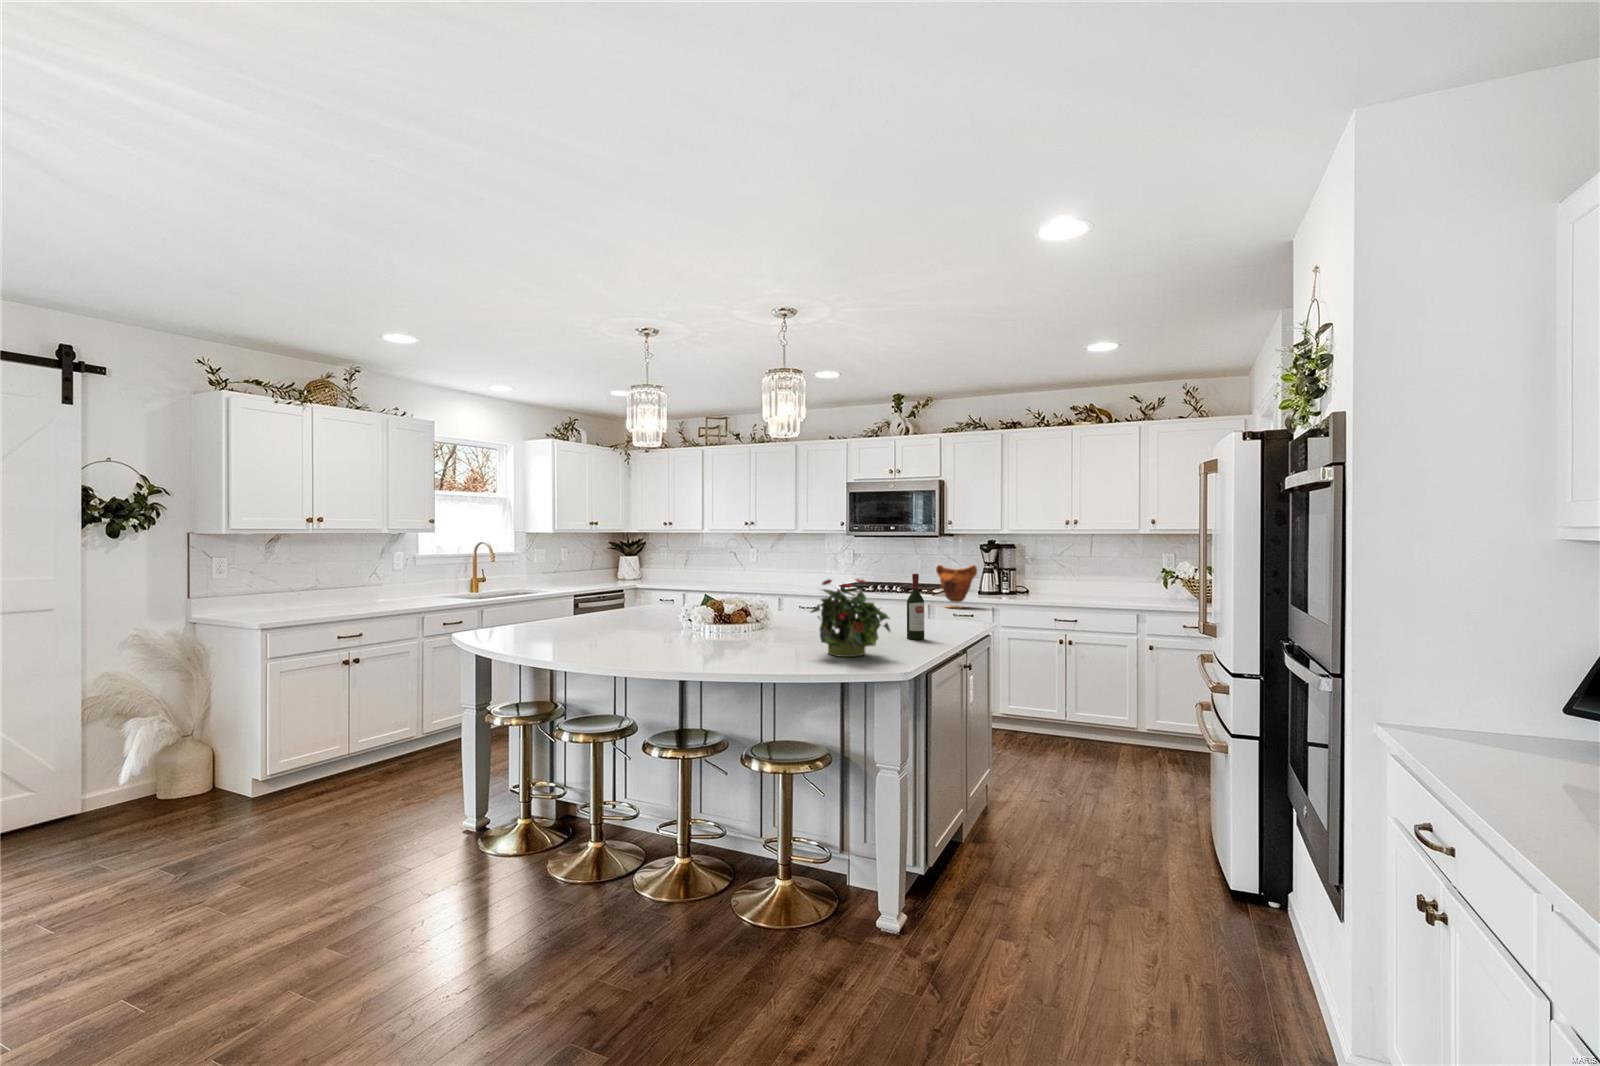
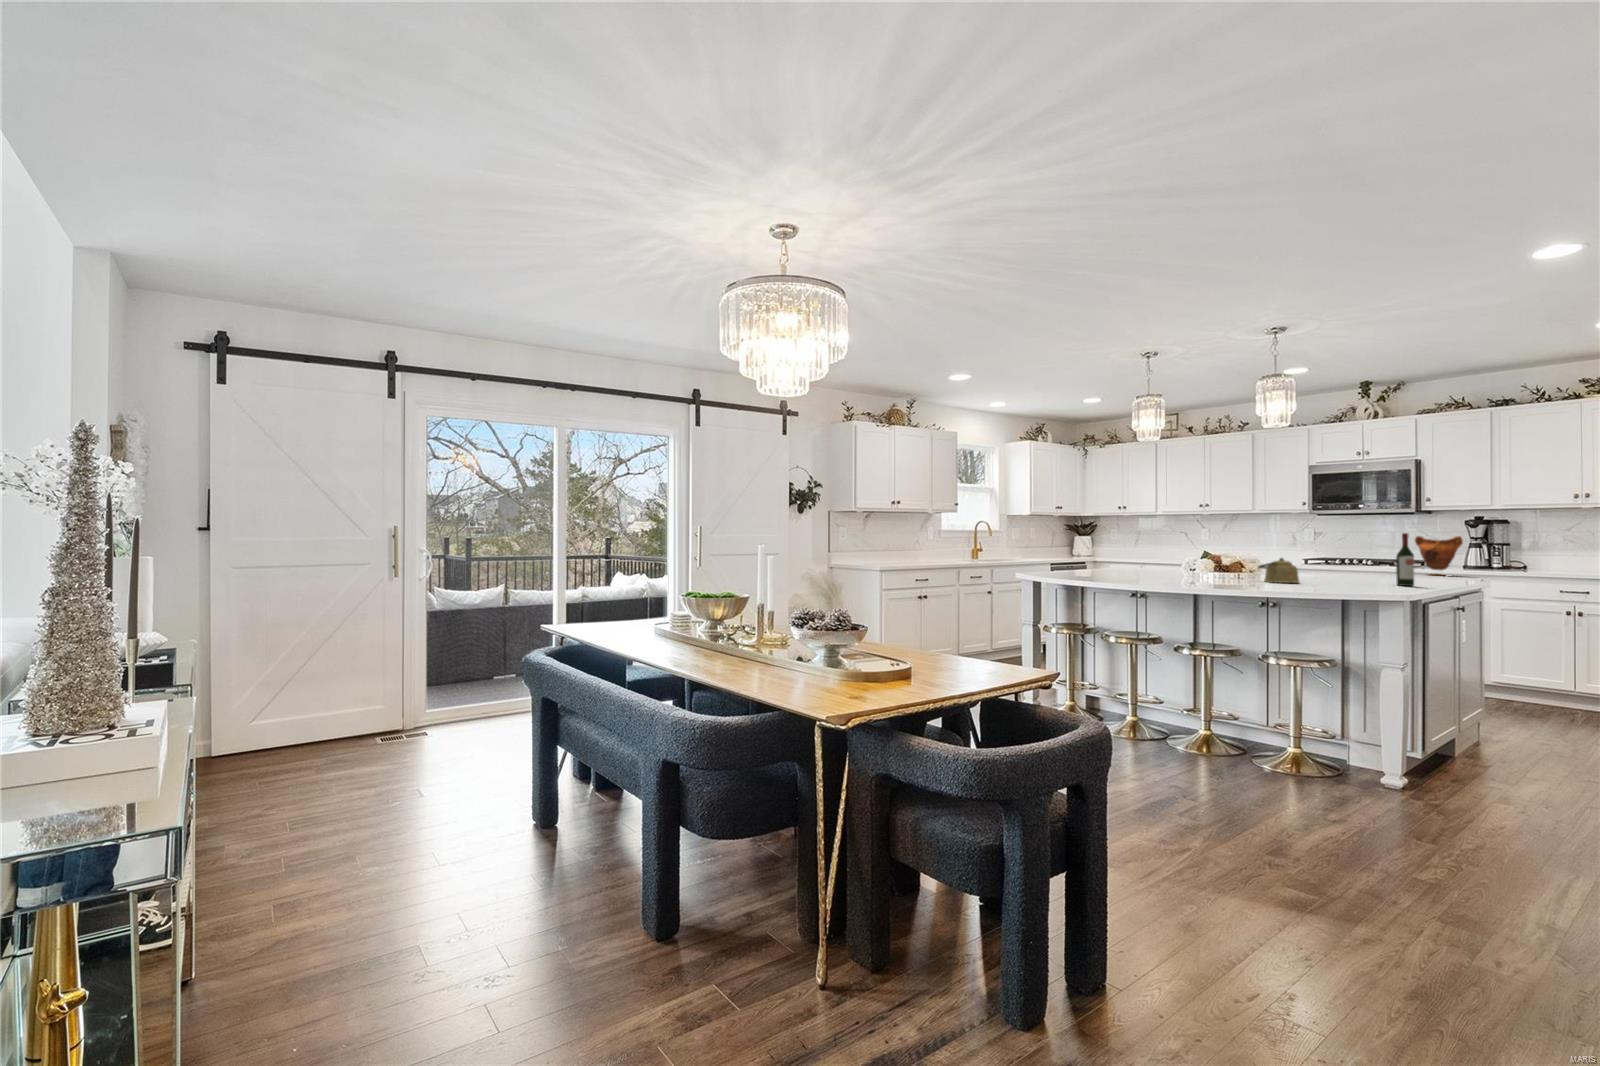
potted plant: present [811,579,890,657] -> none [1316,531,1389,589]
kettle: none [752,609,800,645] -> present [1259,558,1299,583]

